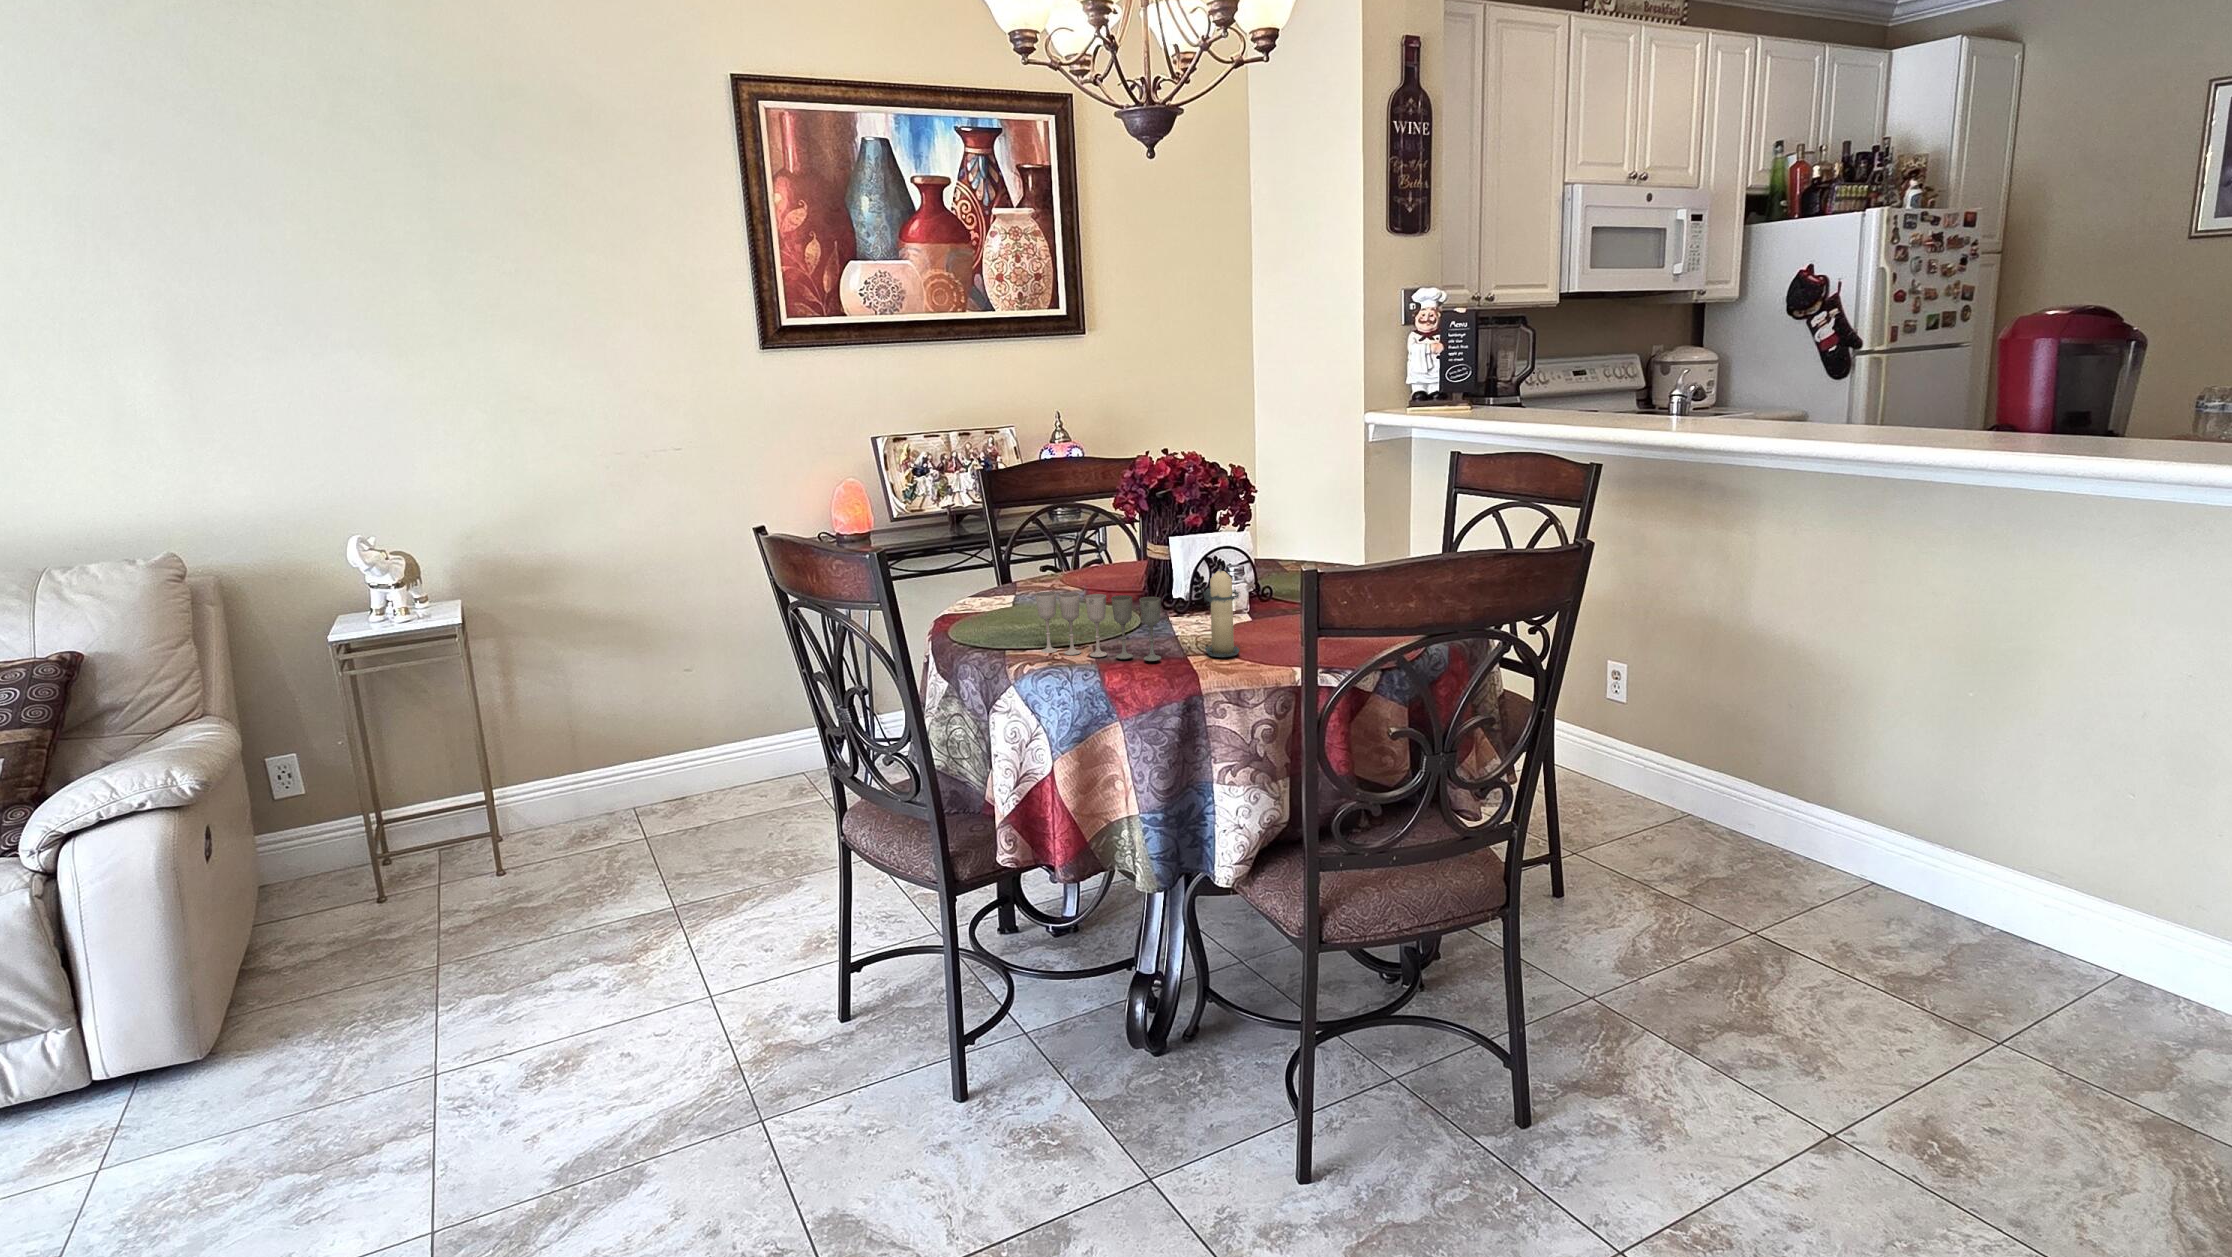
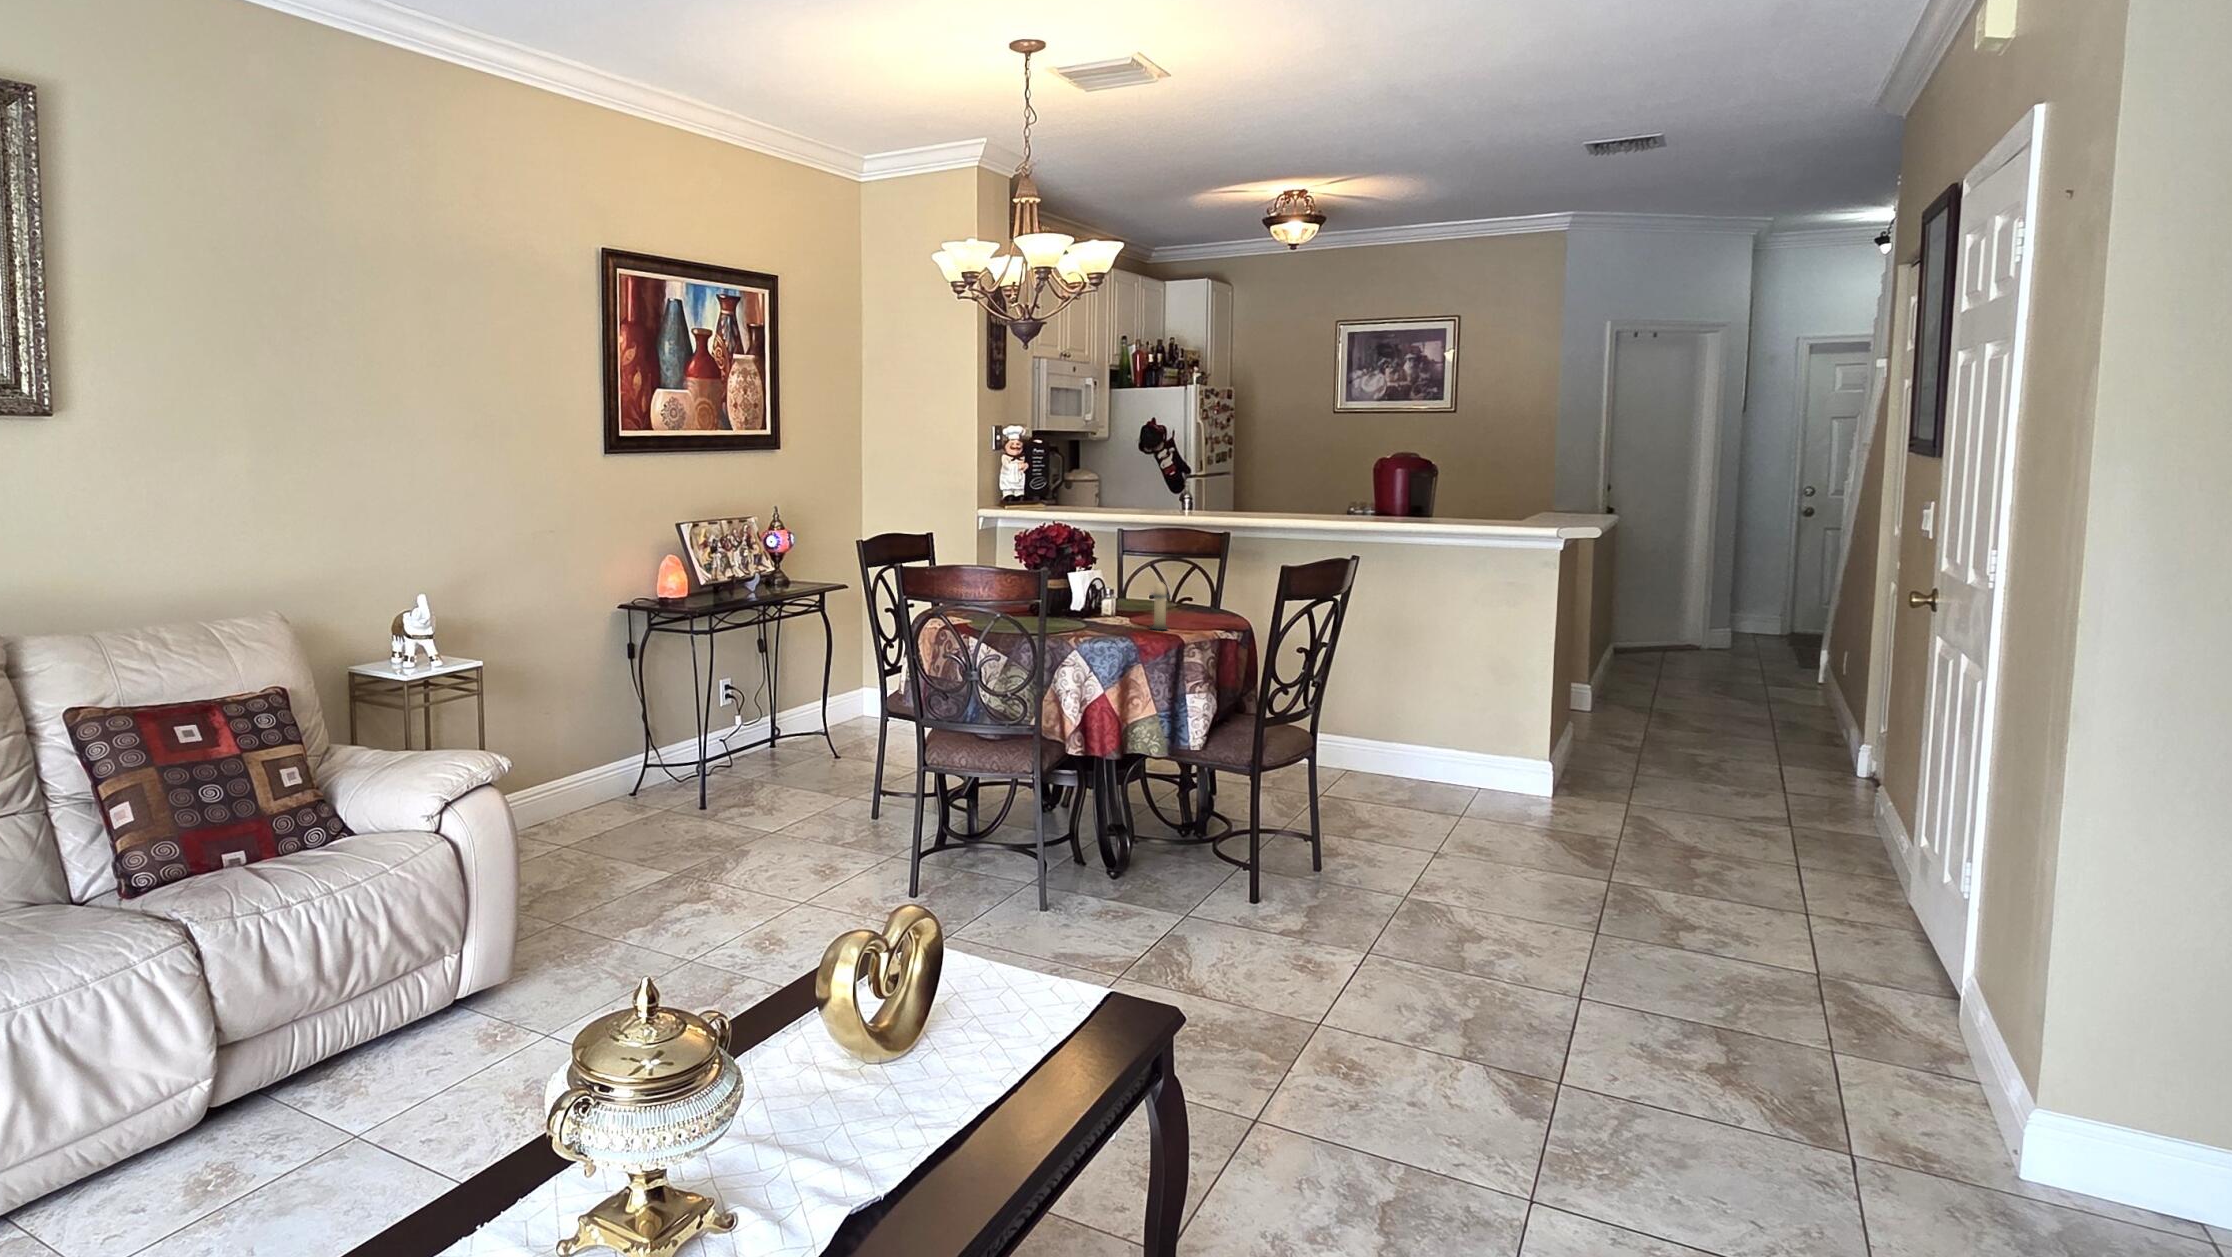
wine glass: present [1035,592,1161,661] -> none [1069,596,1144,633]

